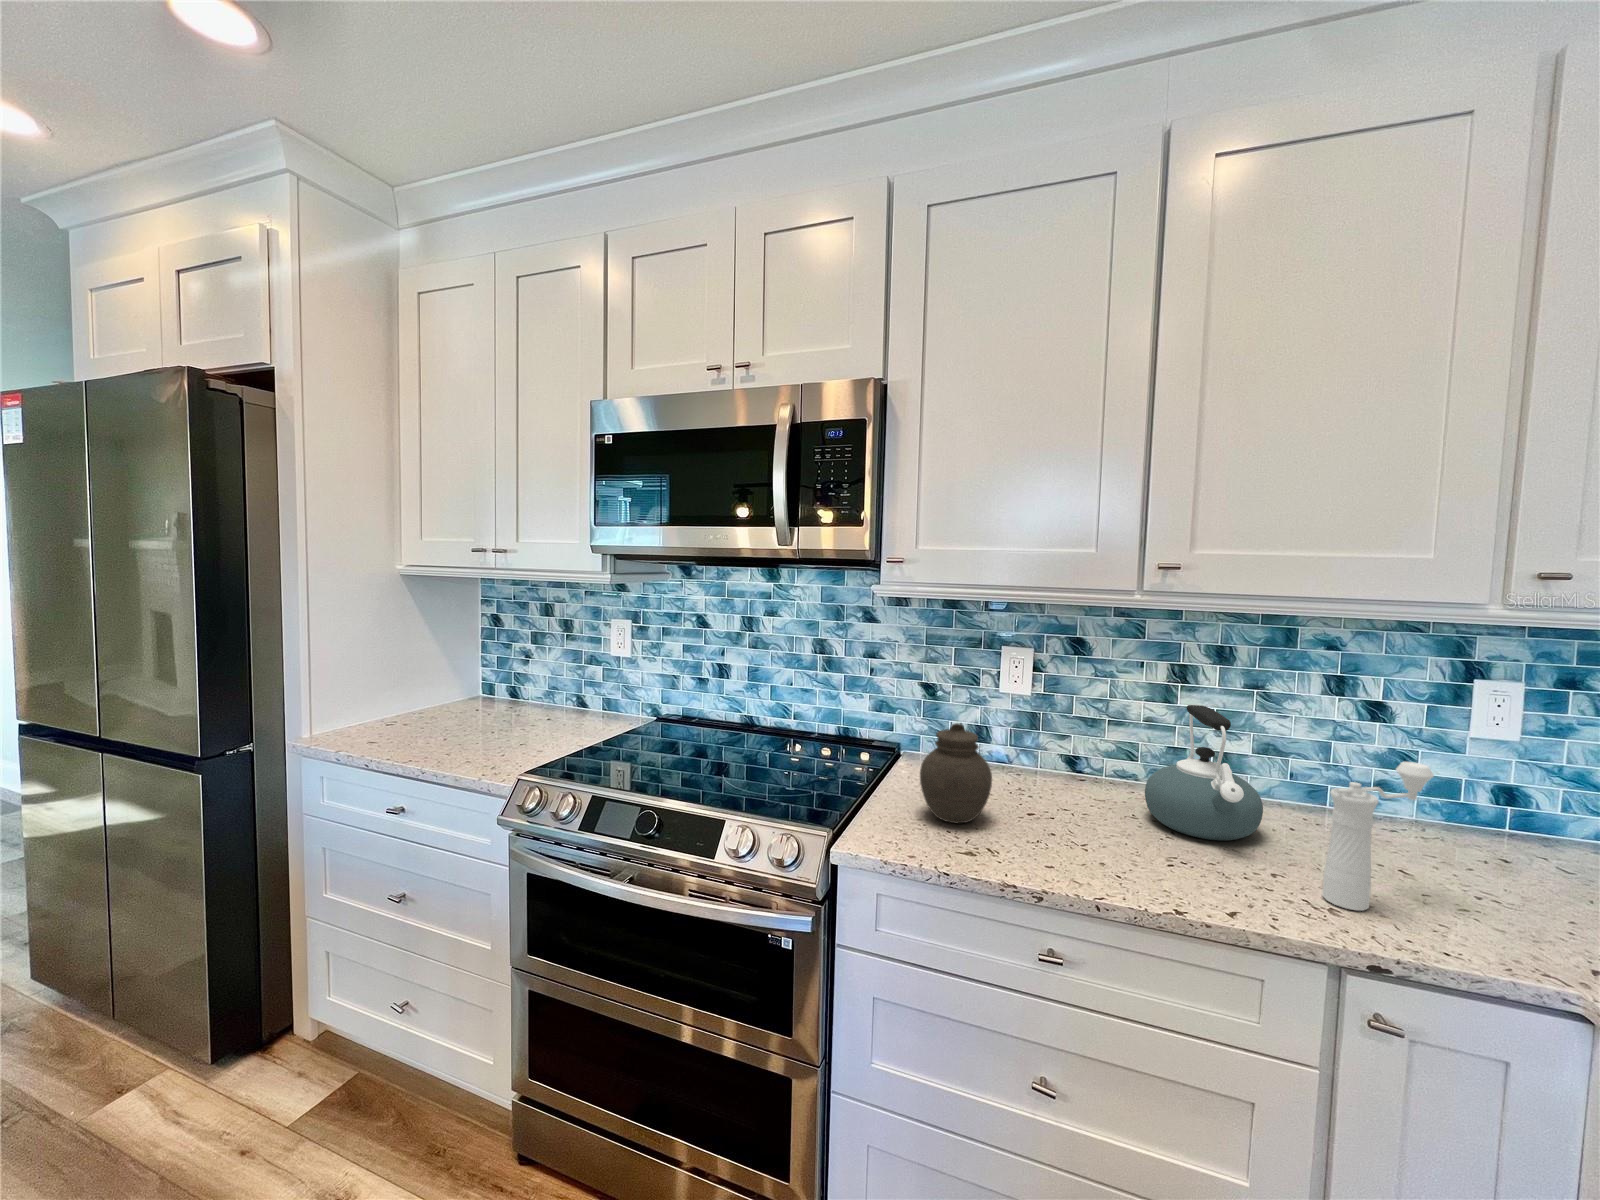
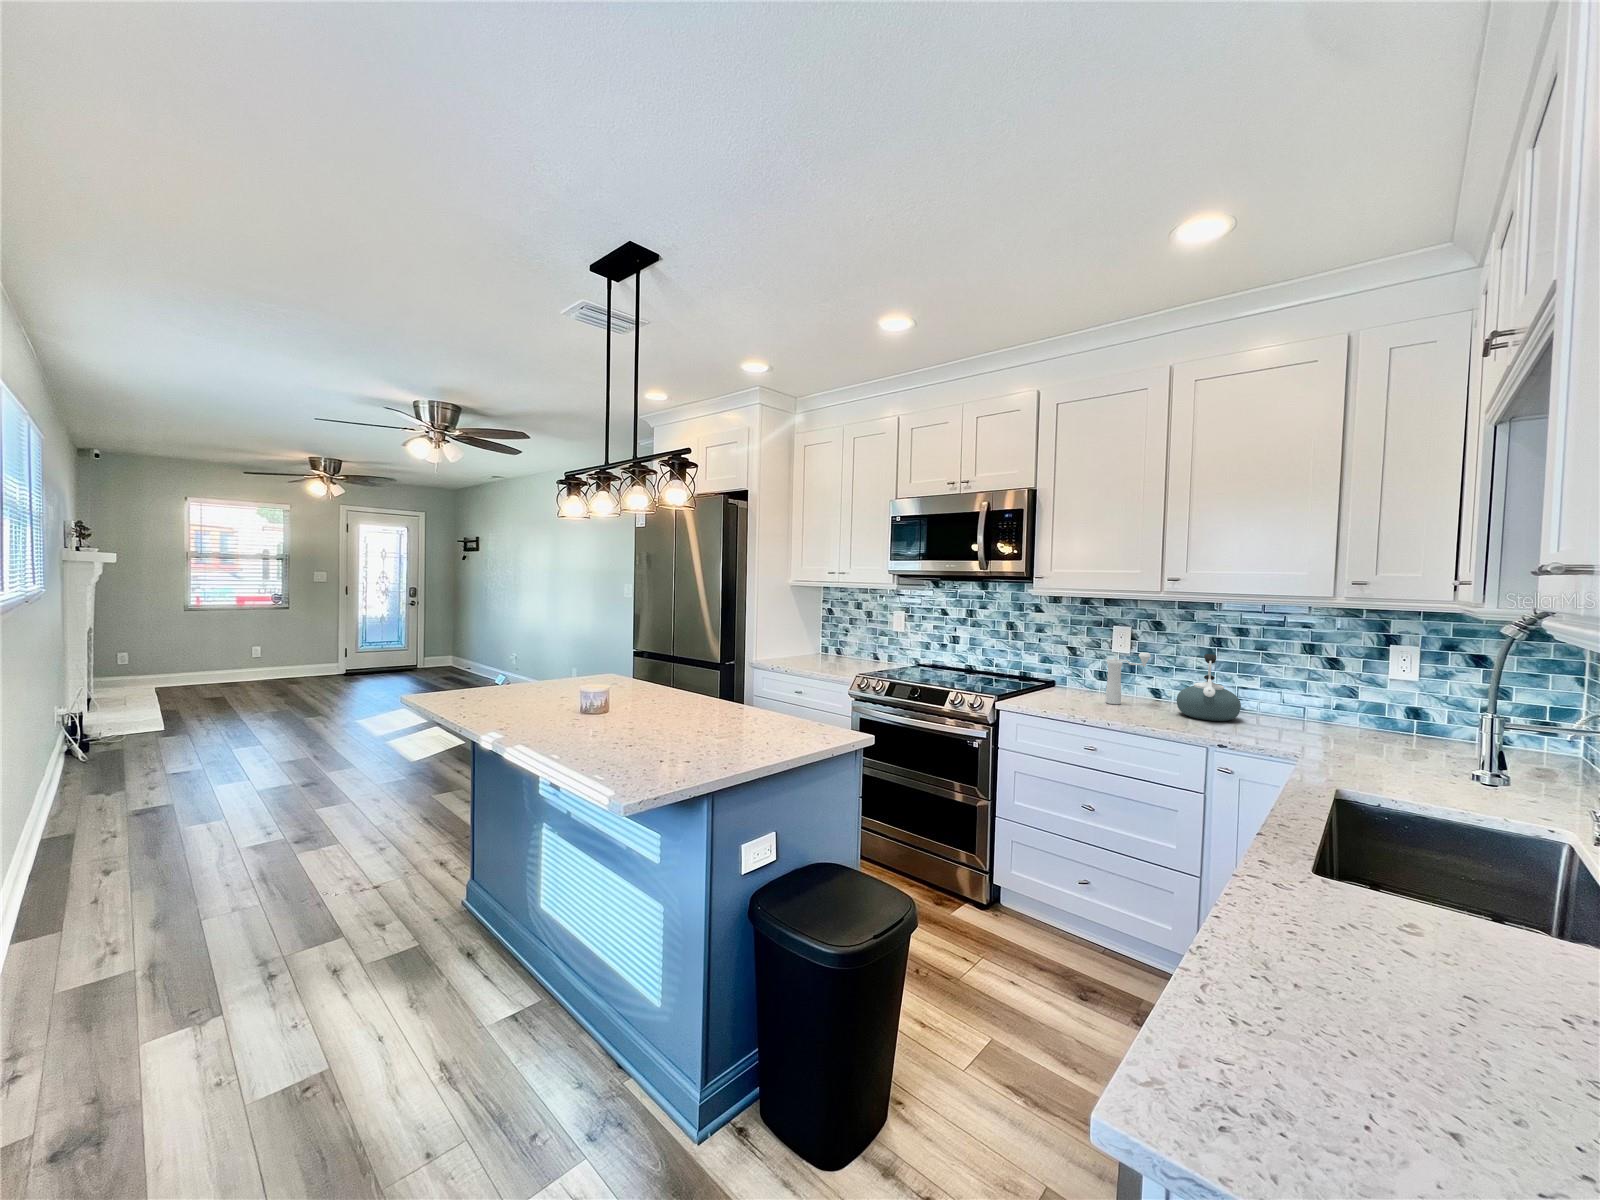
jar: present [920,723,992,823] -> none [1049,657,1087,705]
pepper mill: present [1322,762,1434,911] -> present [1106,652,1151,704]

